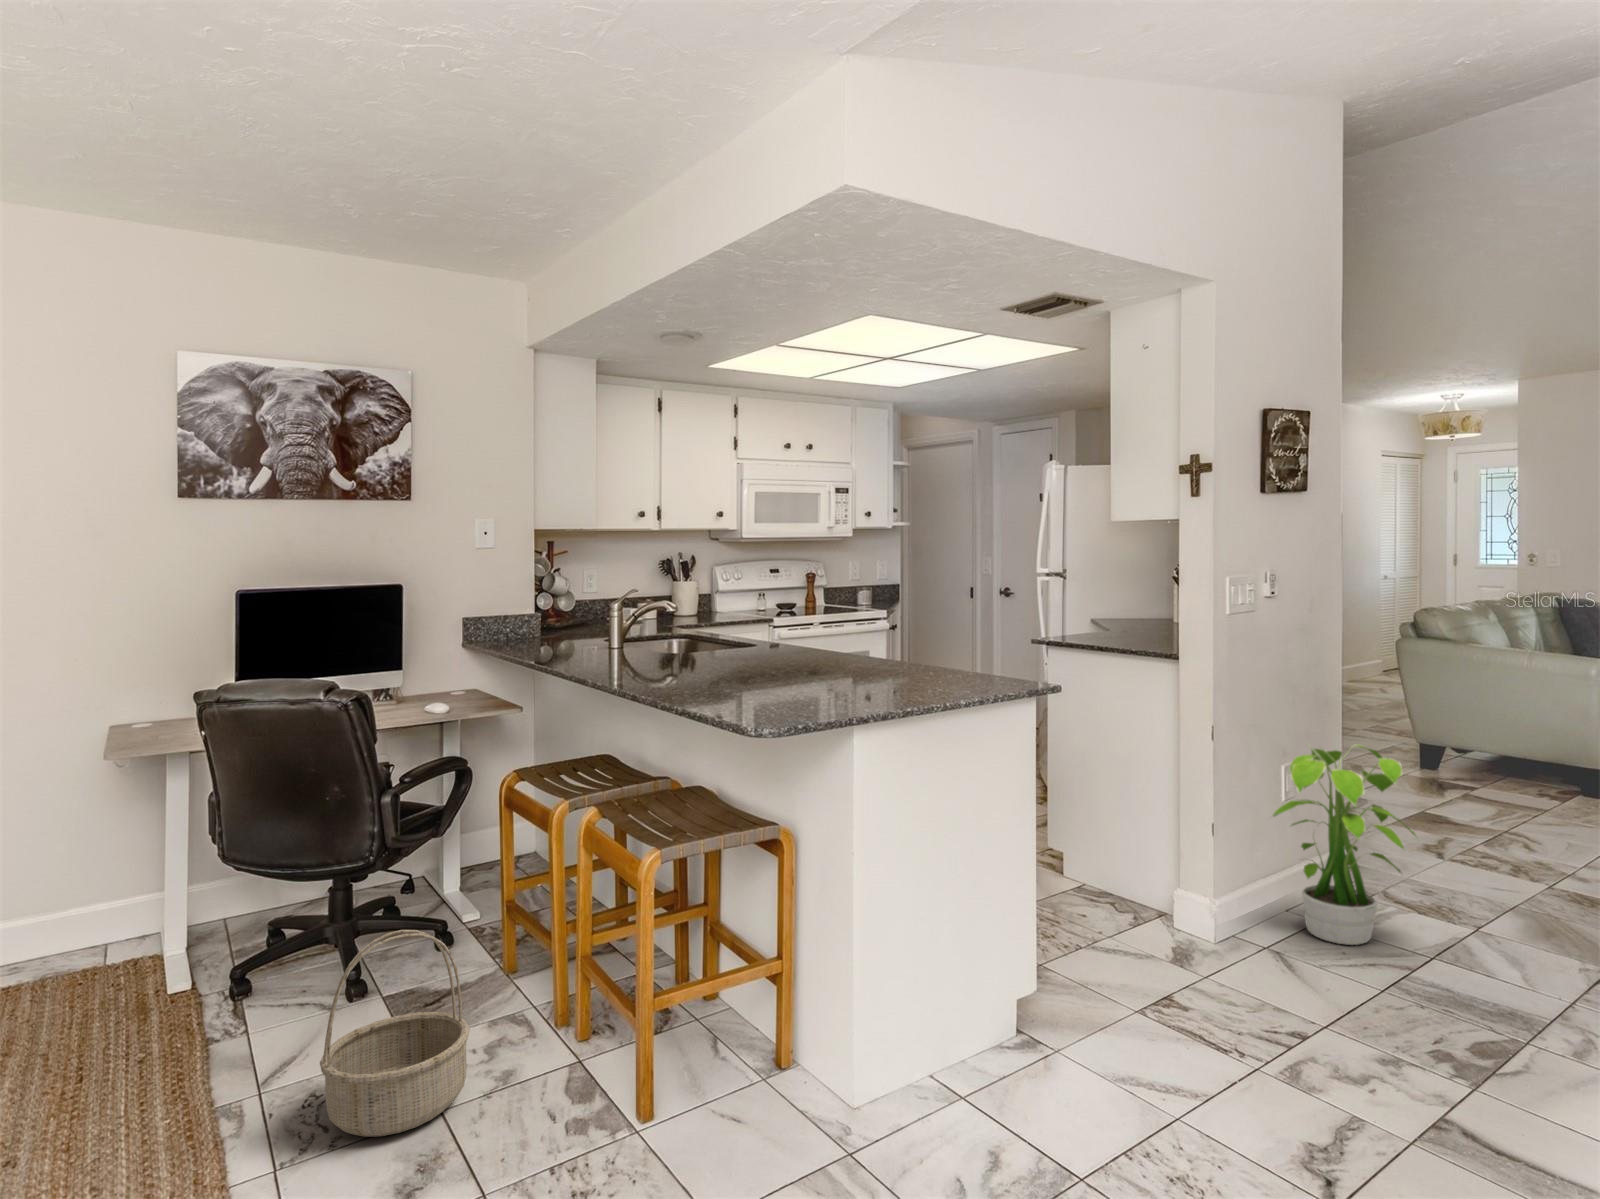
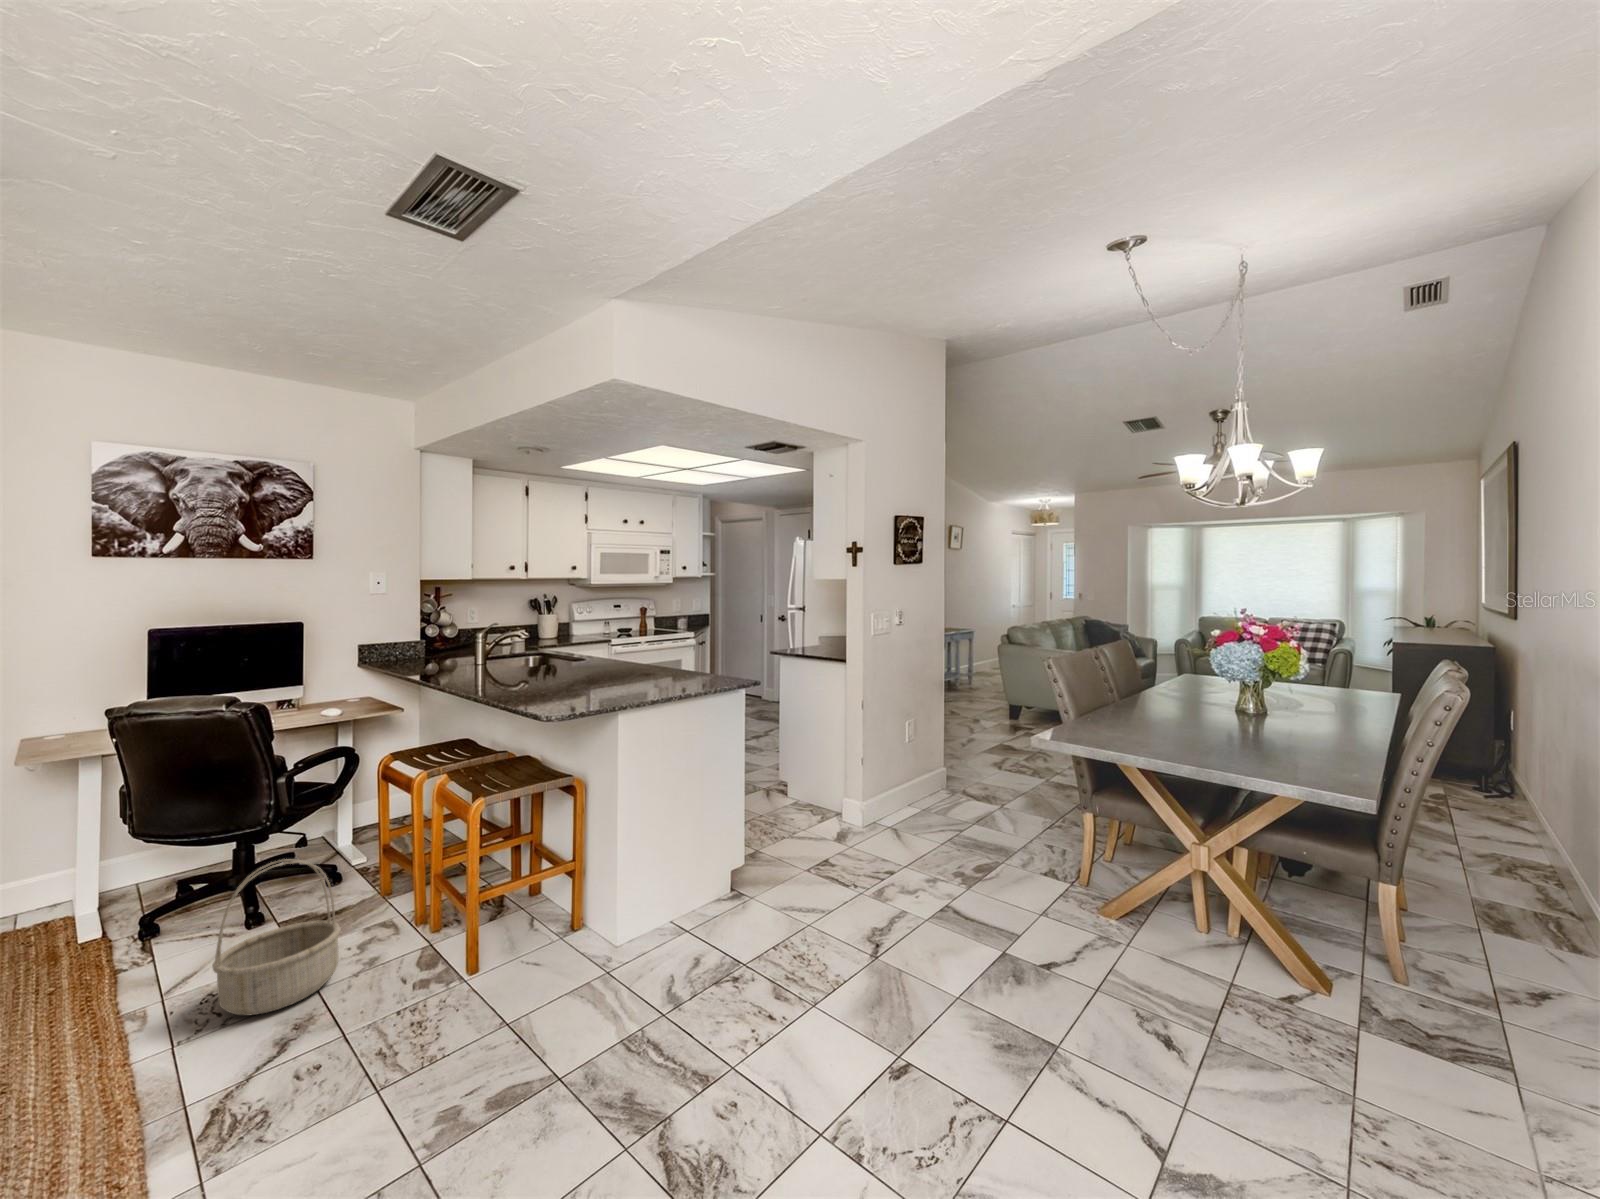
potted plant: present [1270,745,1417,945] -> none [906,693,989,816]

